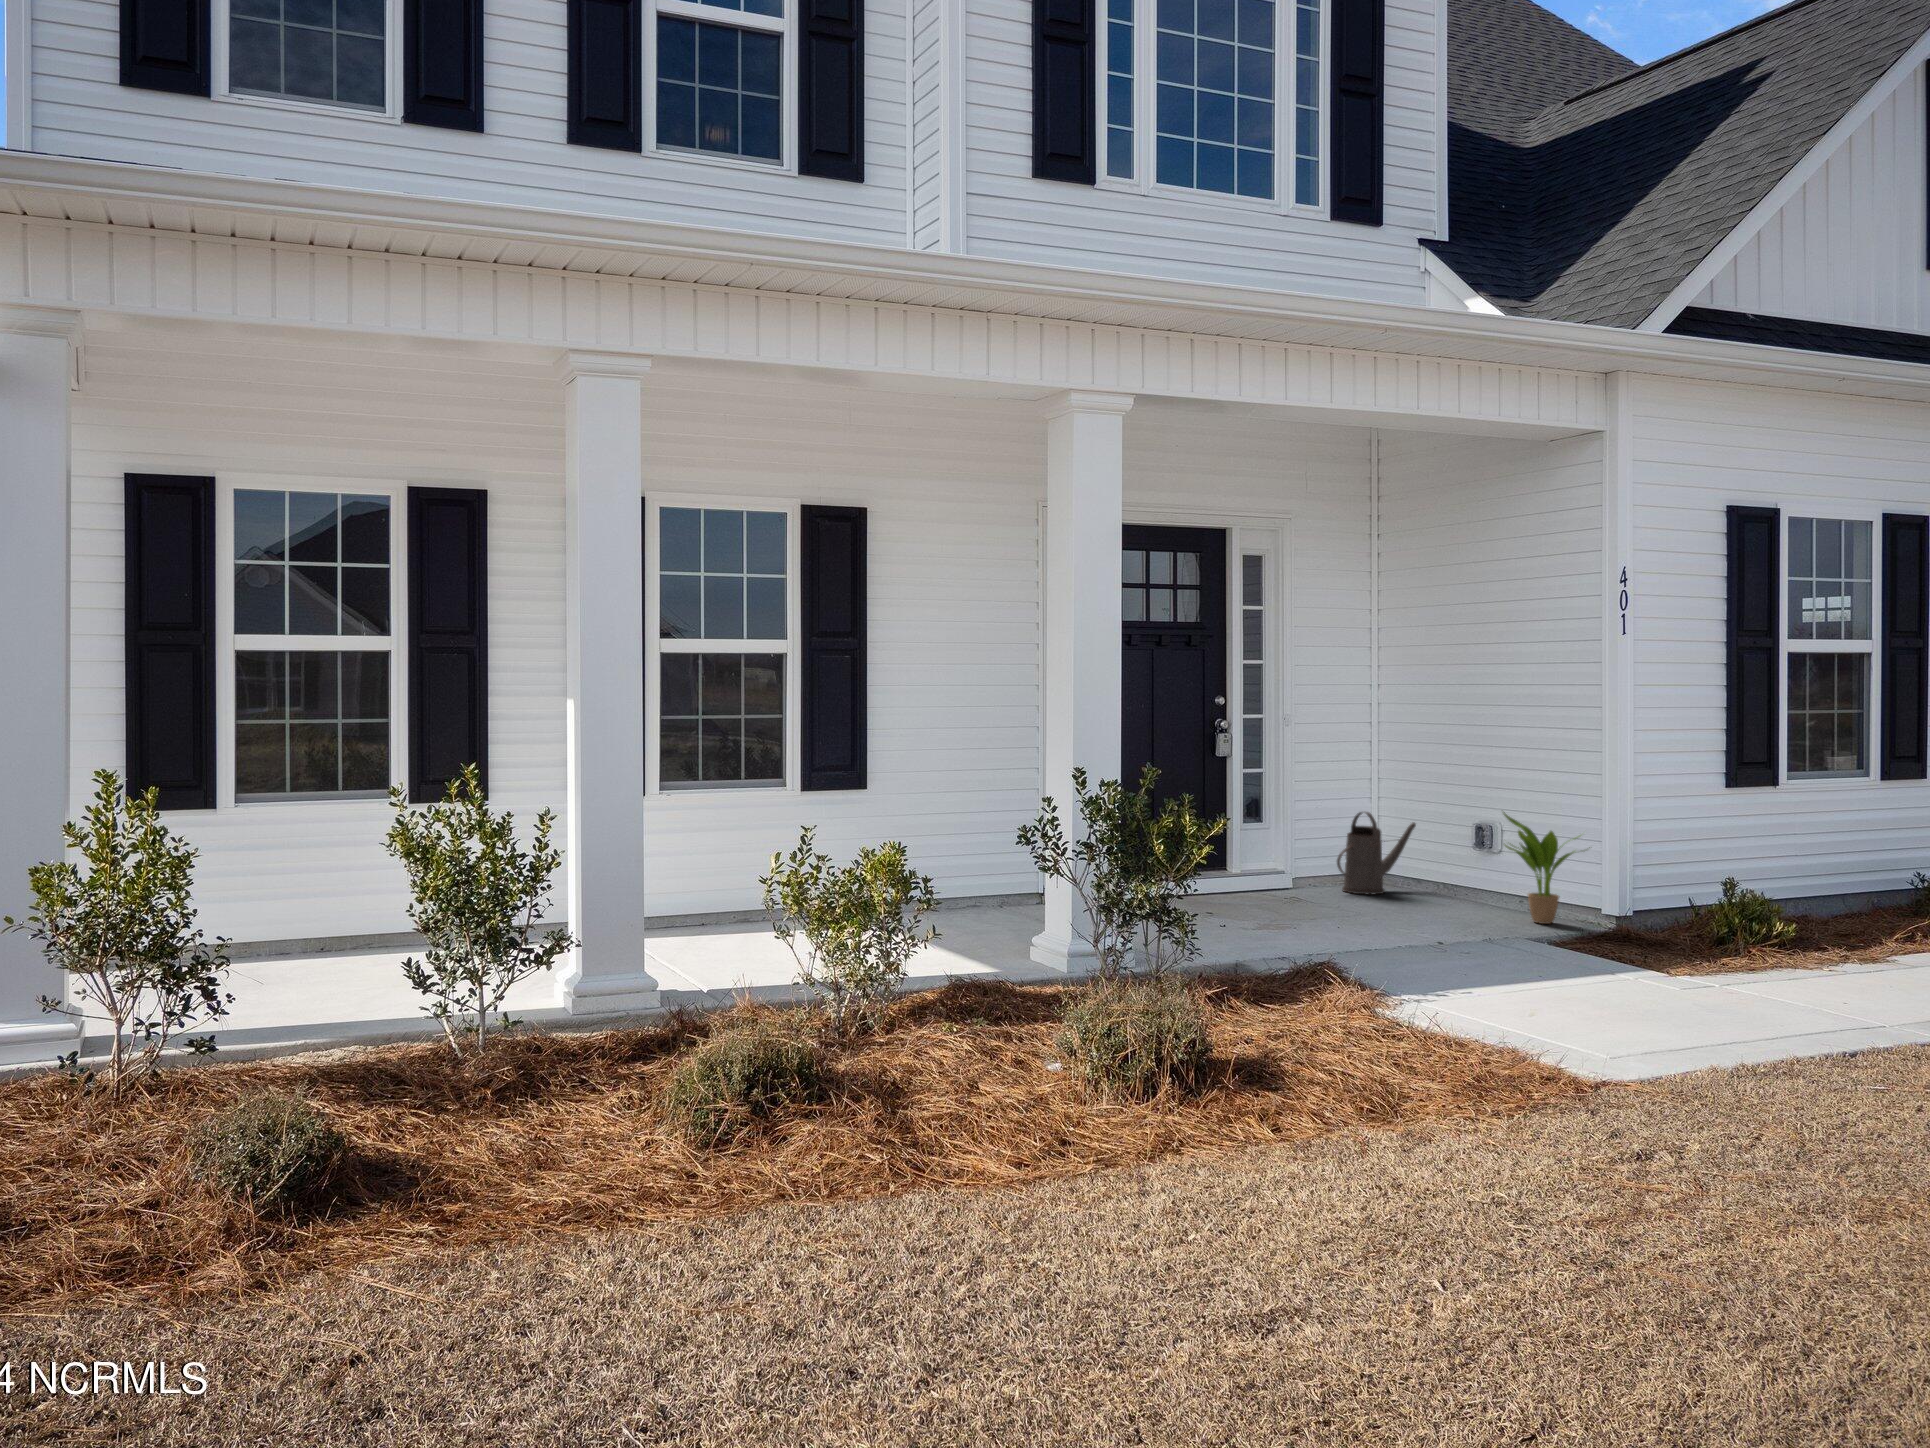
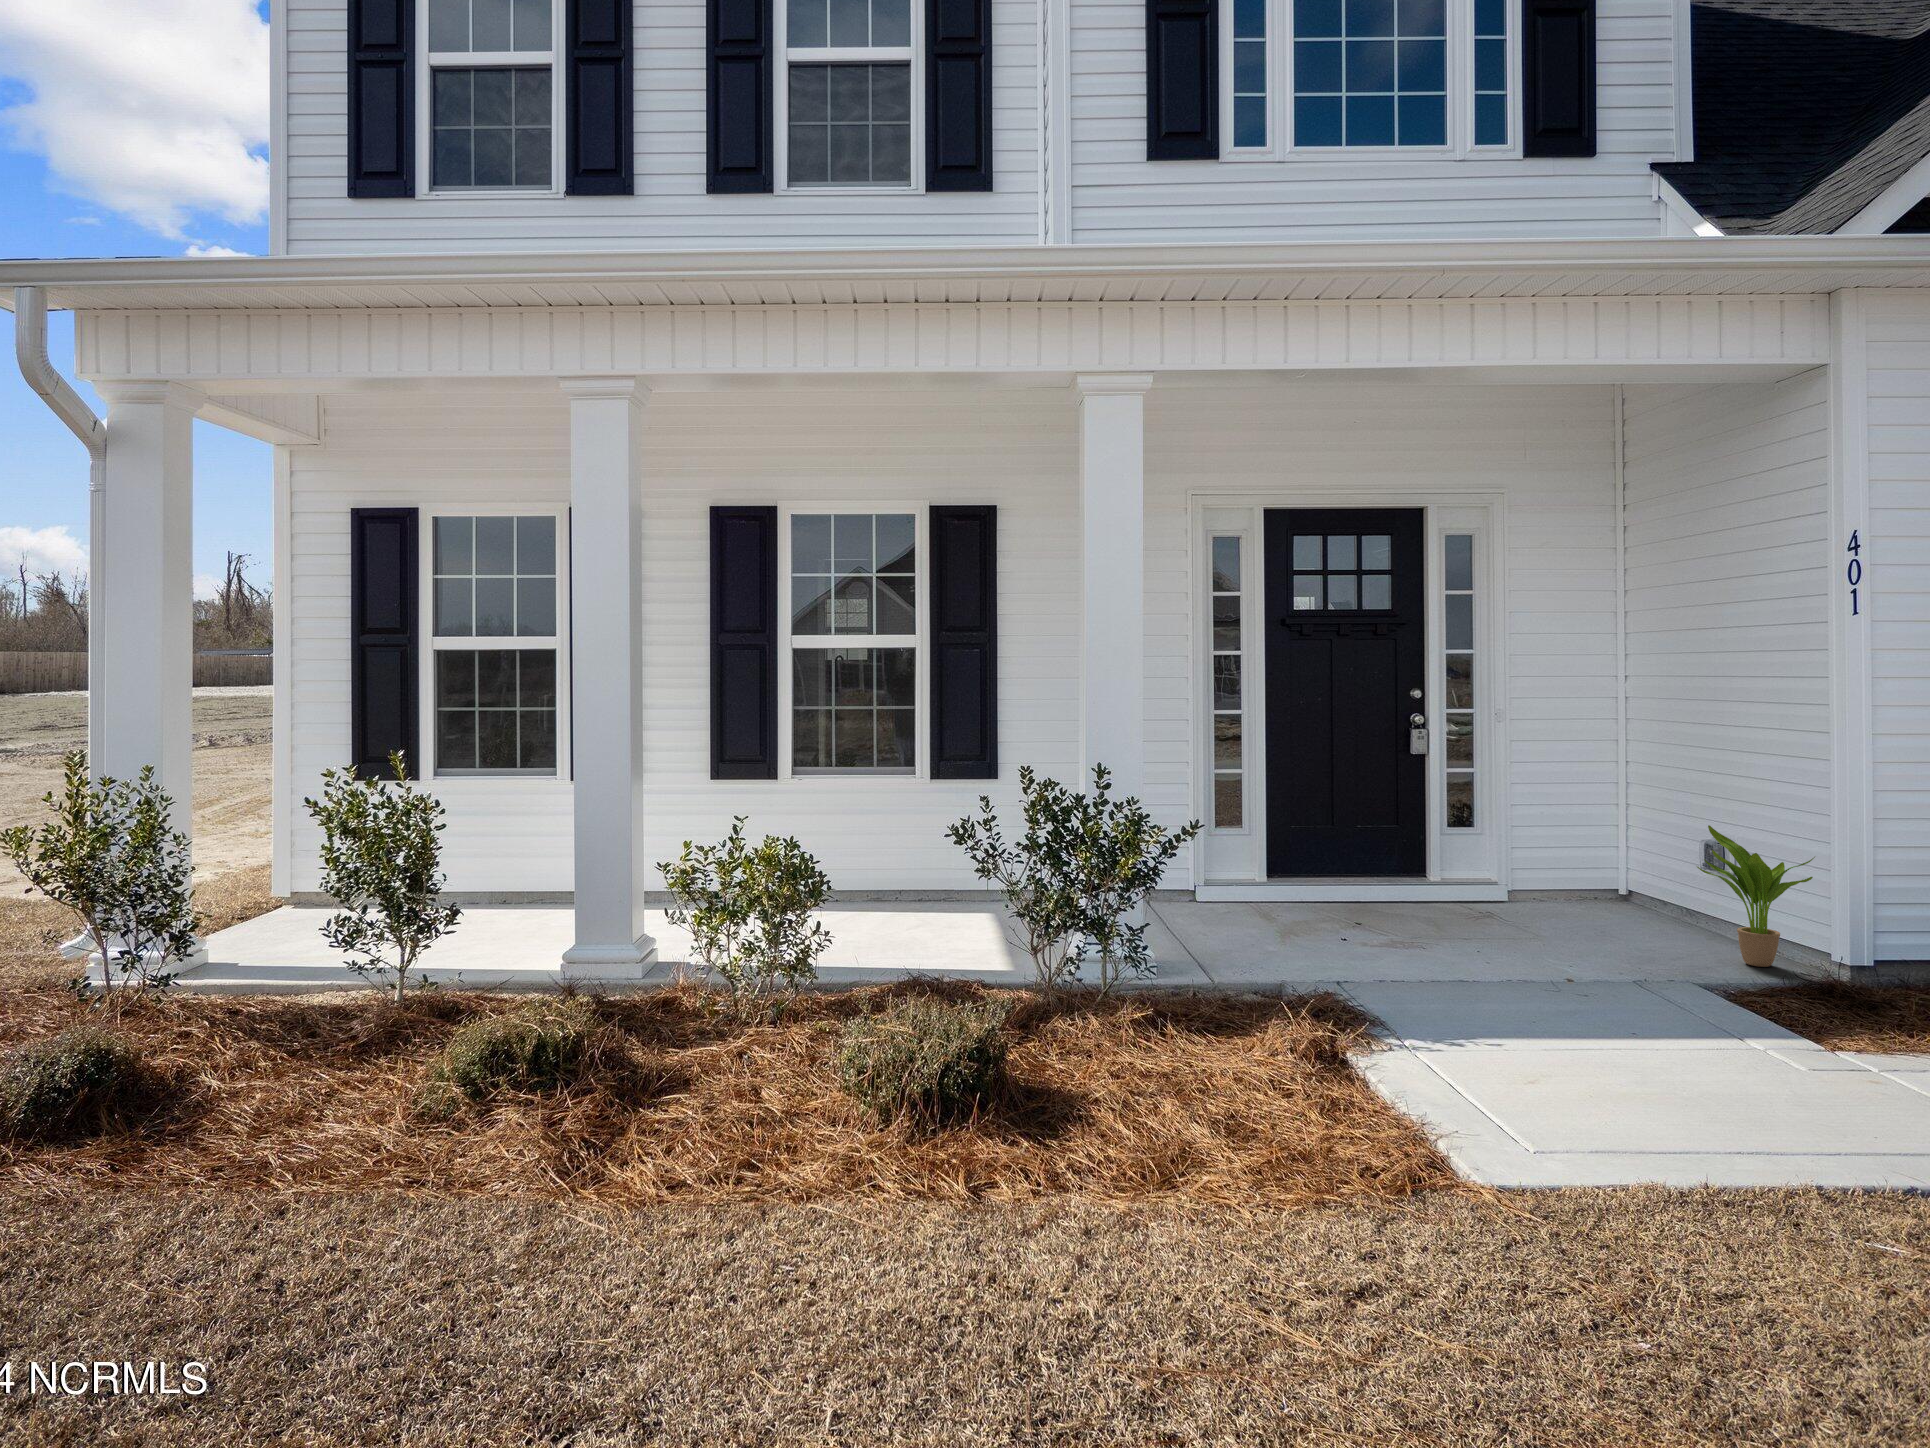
watering can: present [1337,812,1416,894] -> none [1542,818,1658,912]

